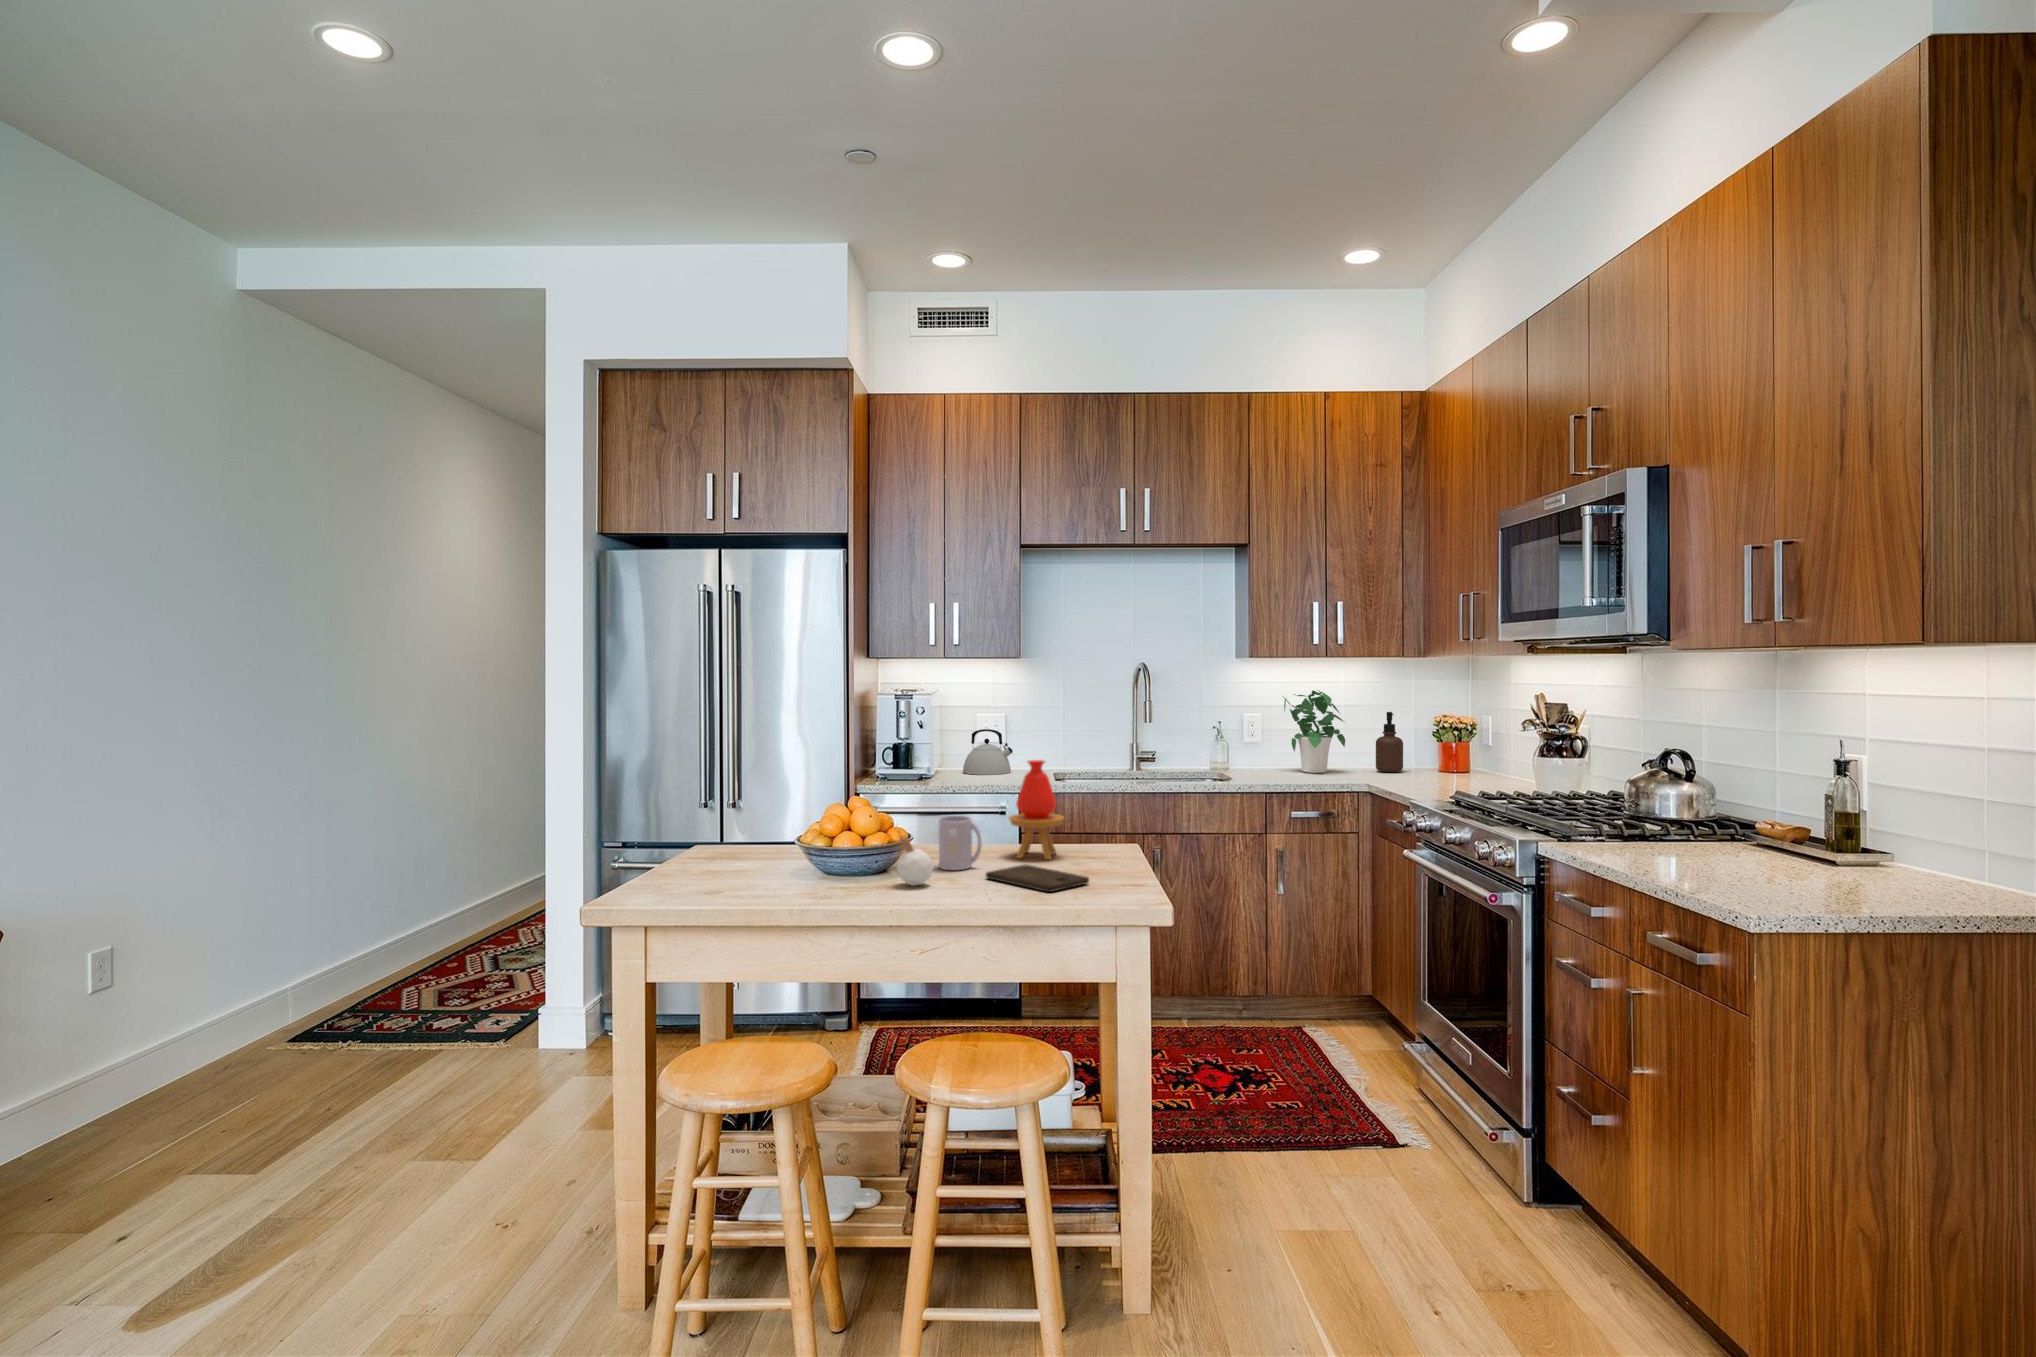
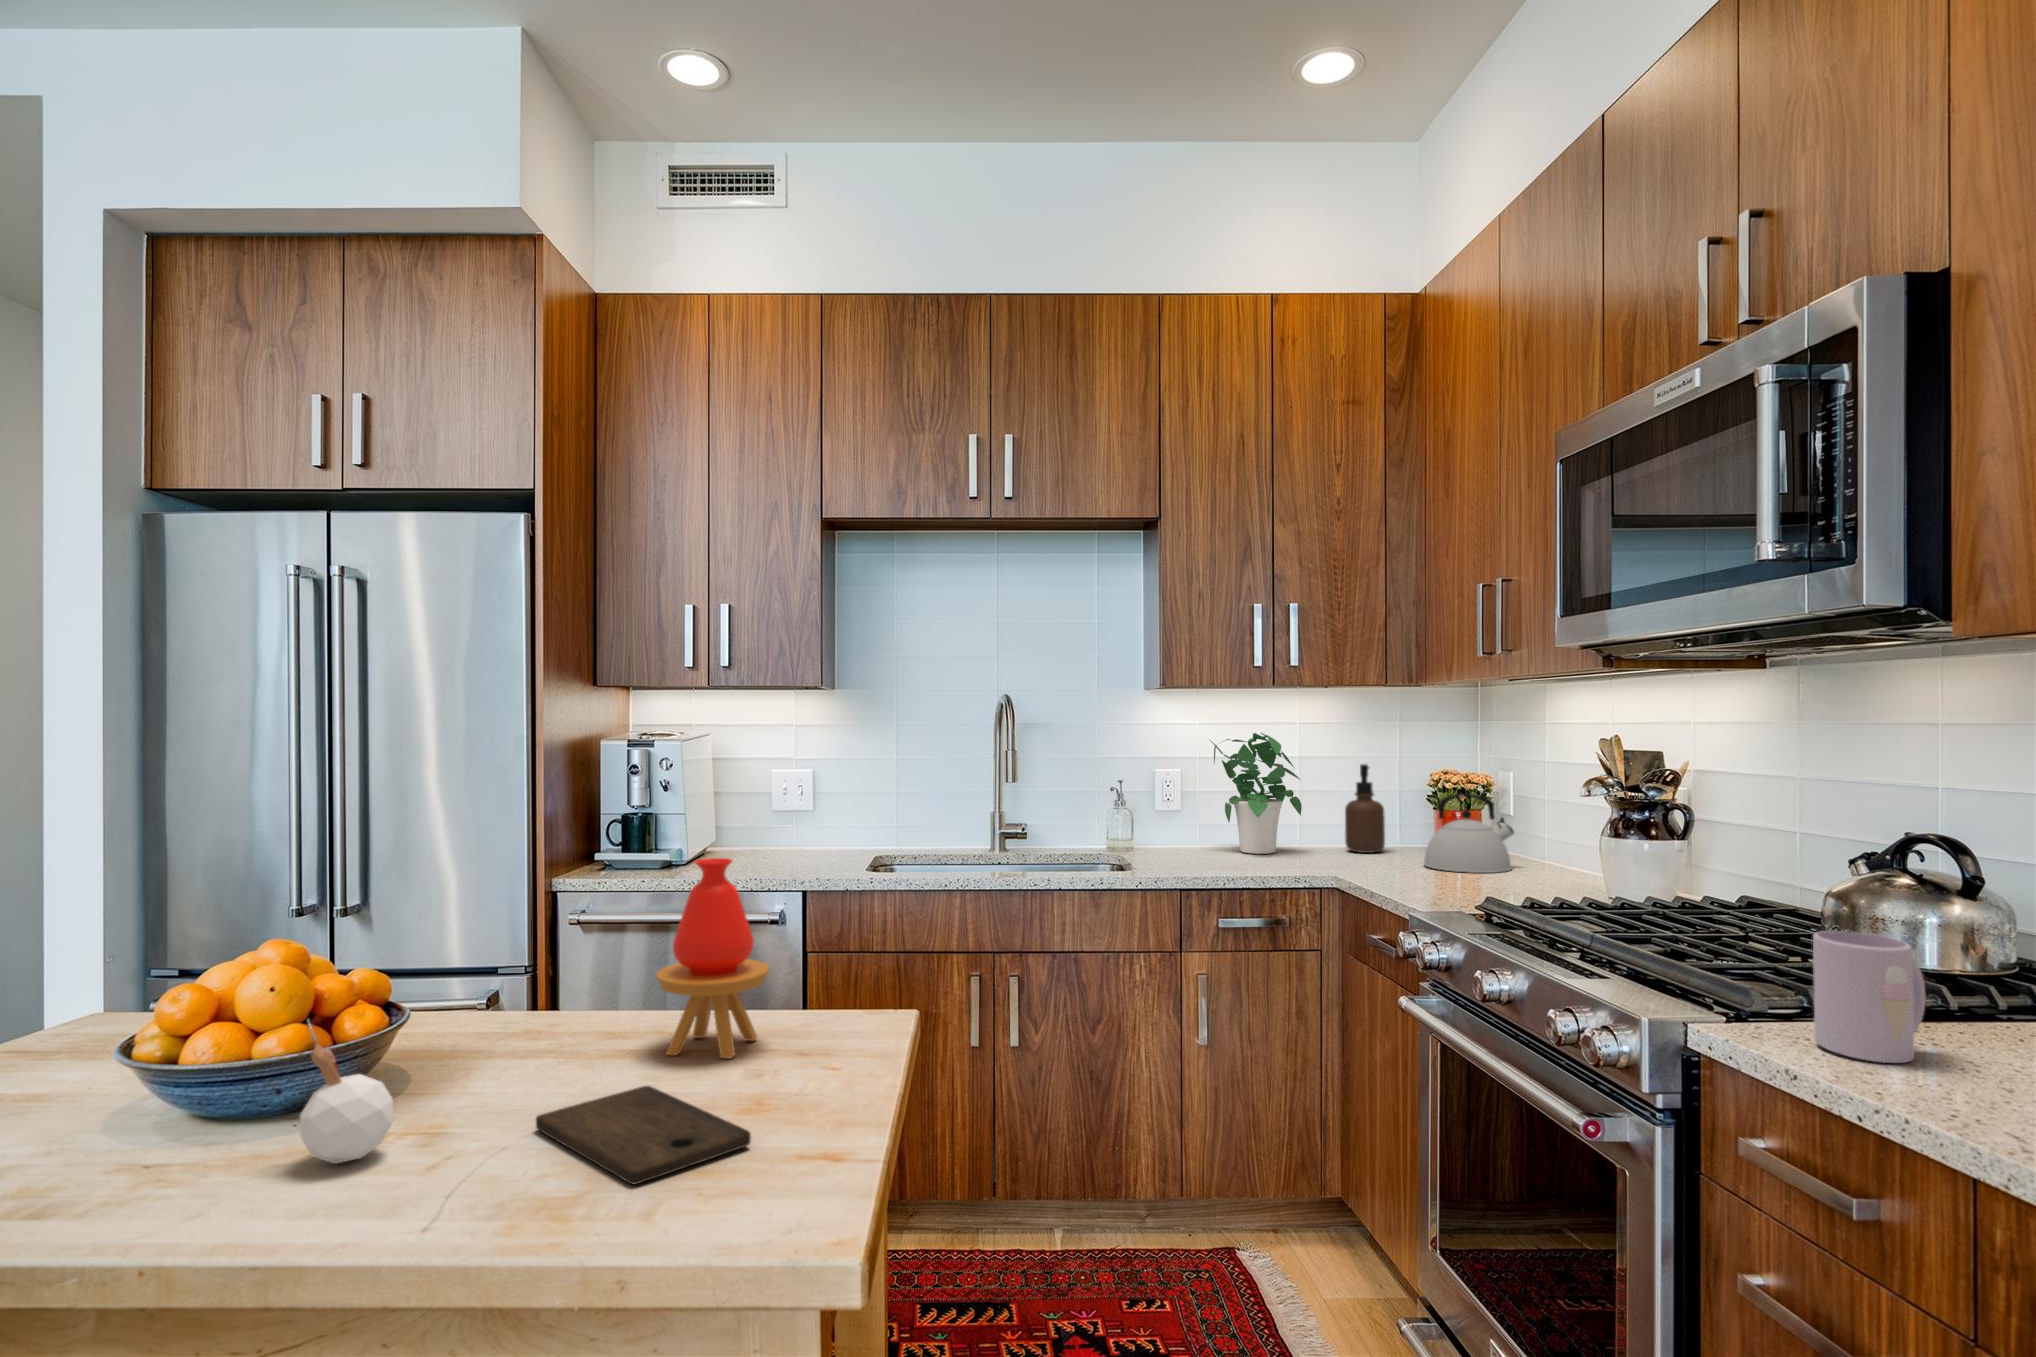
kettle: present [963,729,1013,775] -> present [1424,794,1514,873]
mug: present [939,816,982,870] -> present [1813,931,1925,1063]

